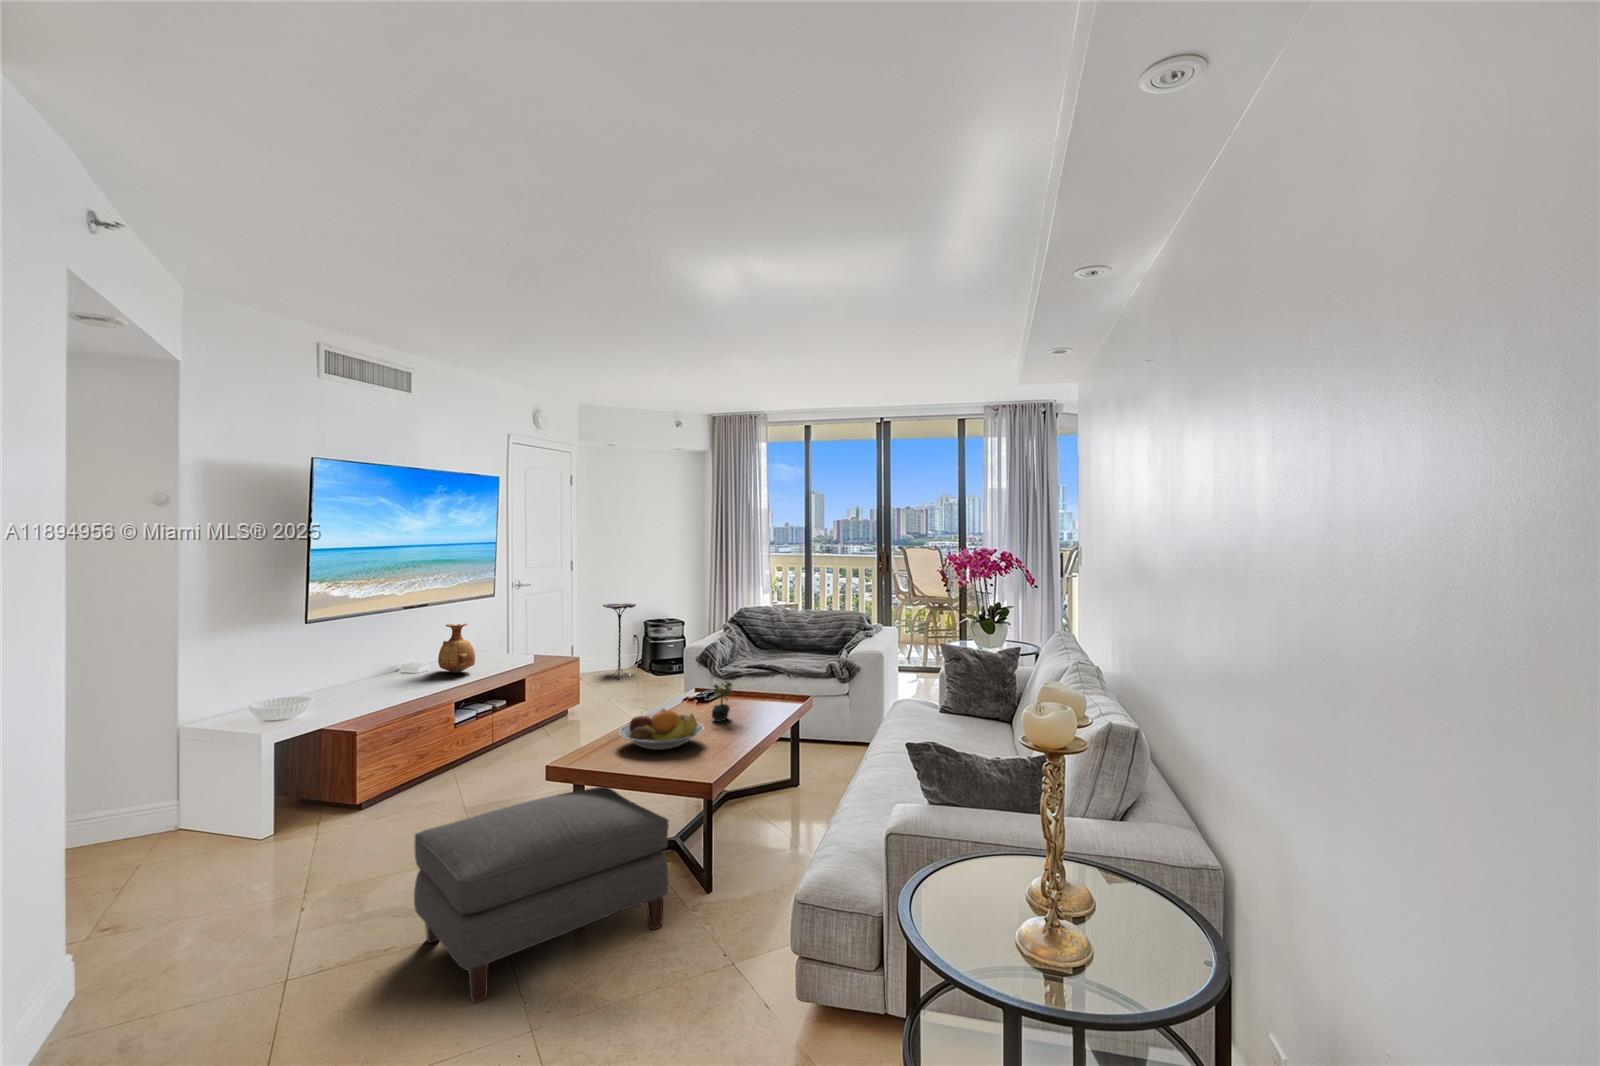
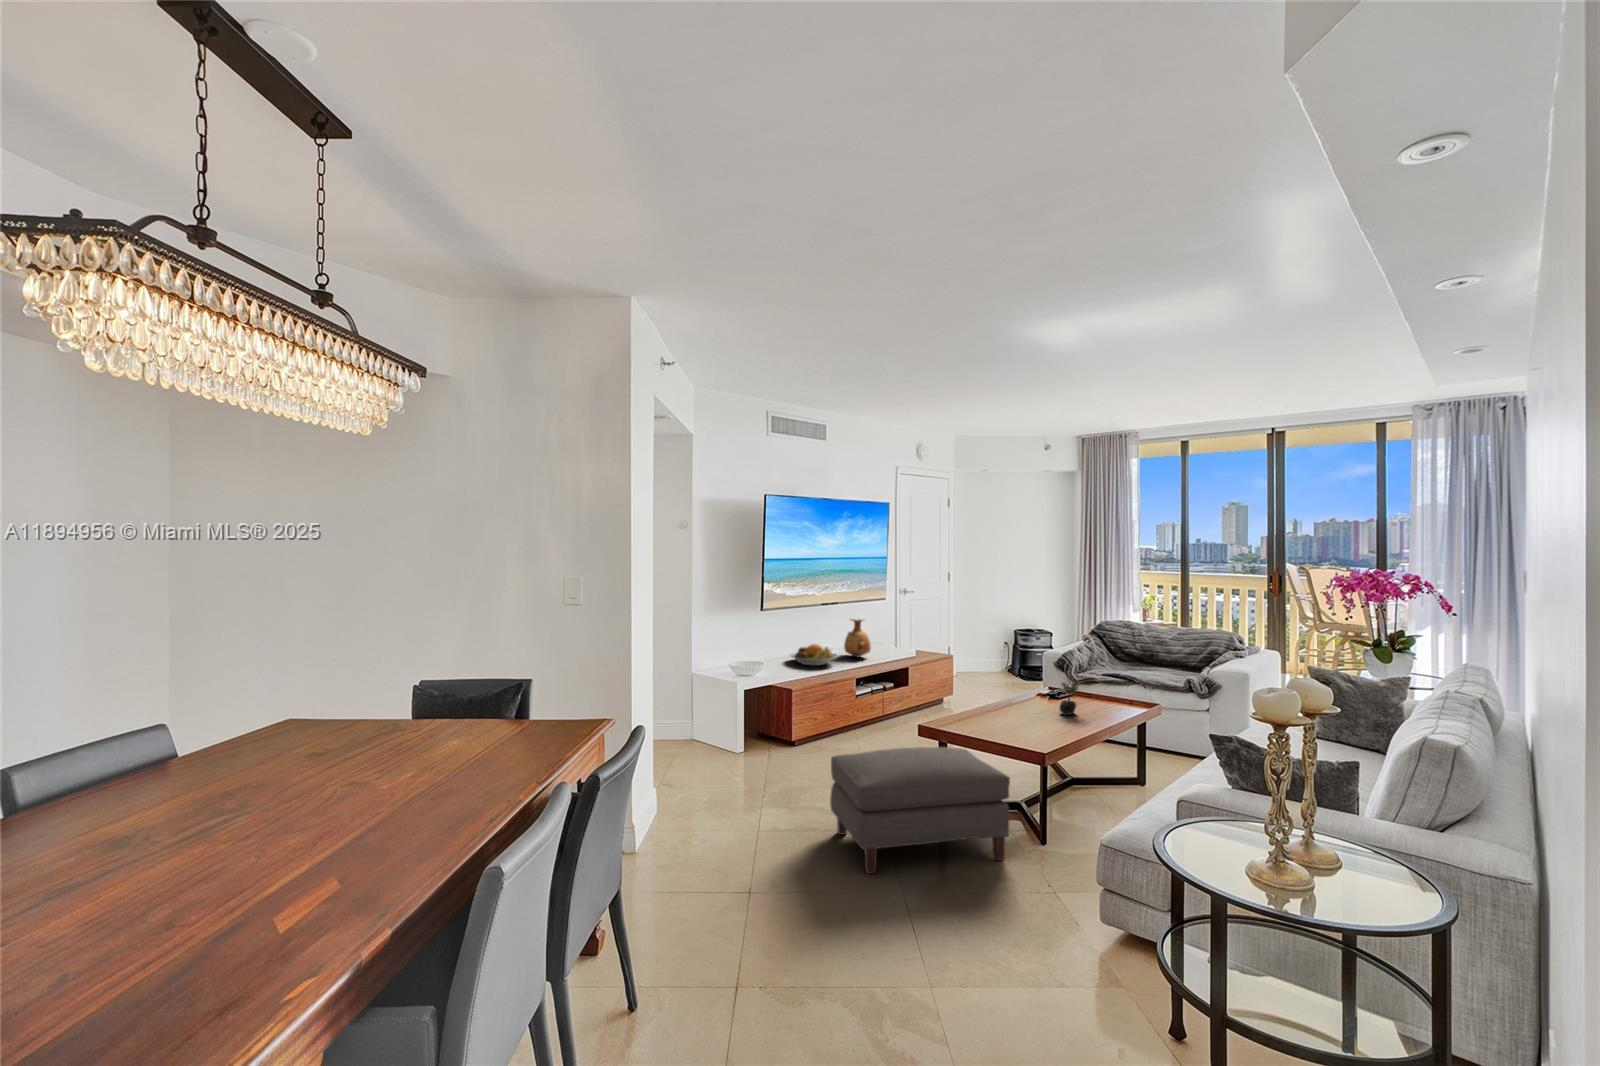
side table: present [603,604,636,679] -> none [975,611,1006,679]
fruit bowl: present [619,709,704,750] -> present [790,644,837,666]

